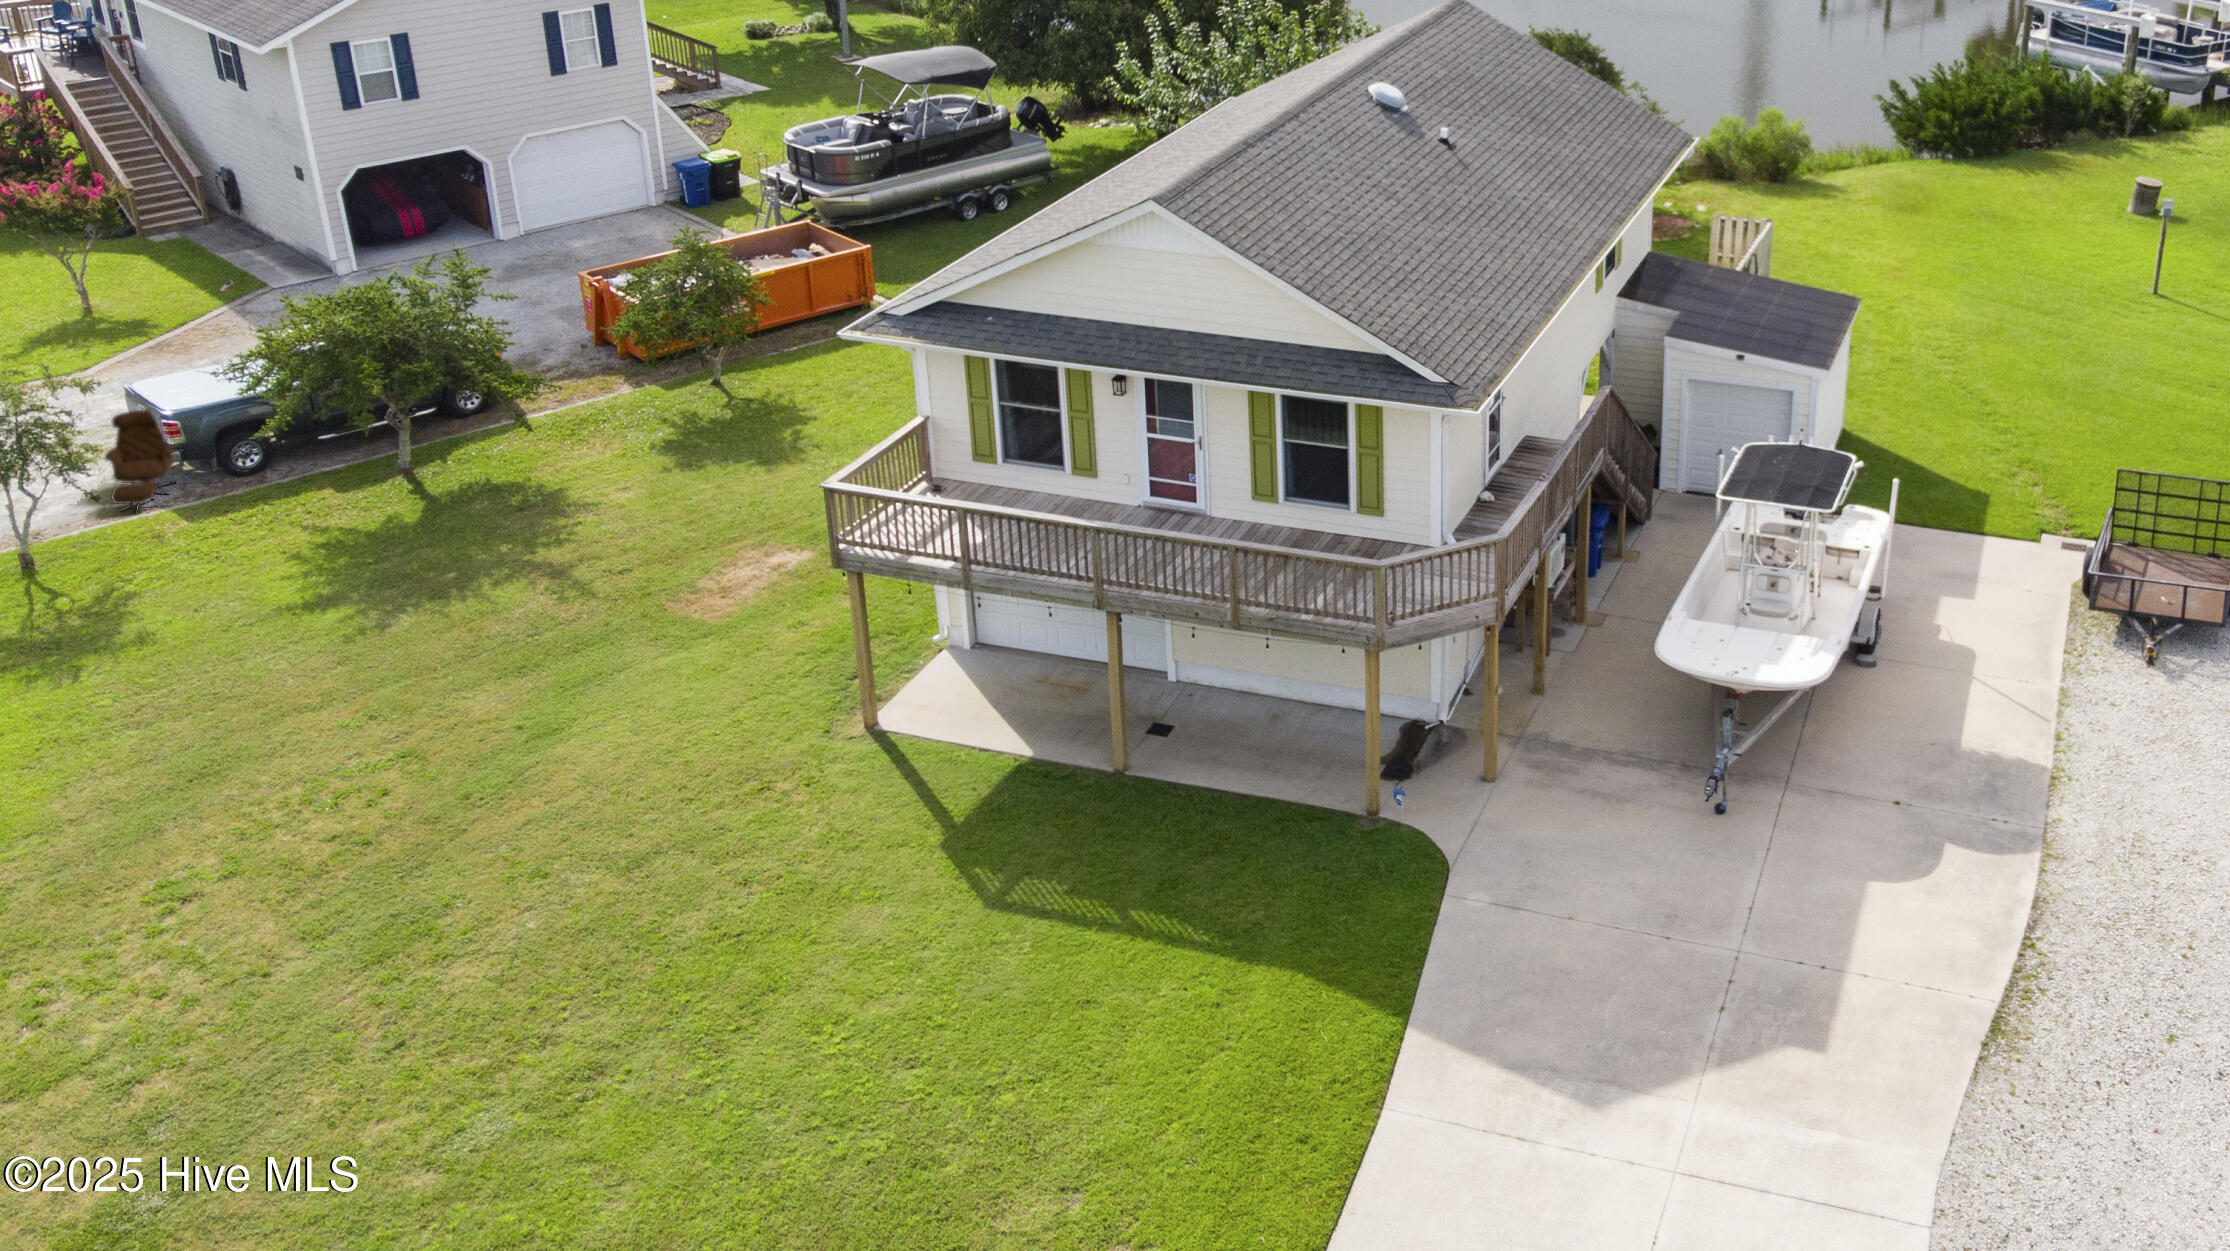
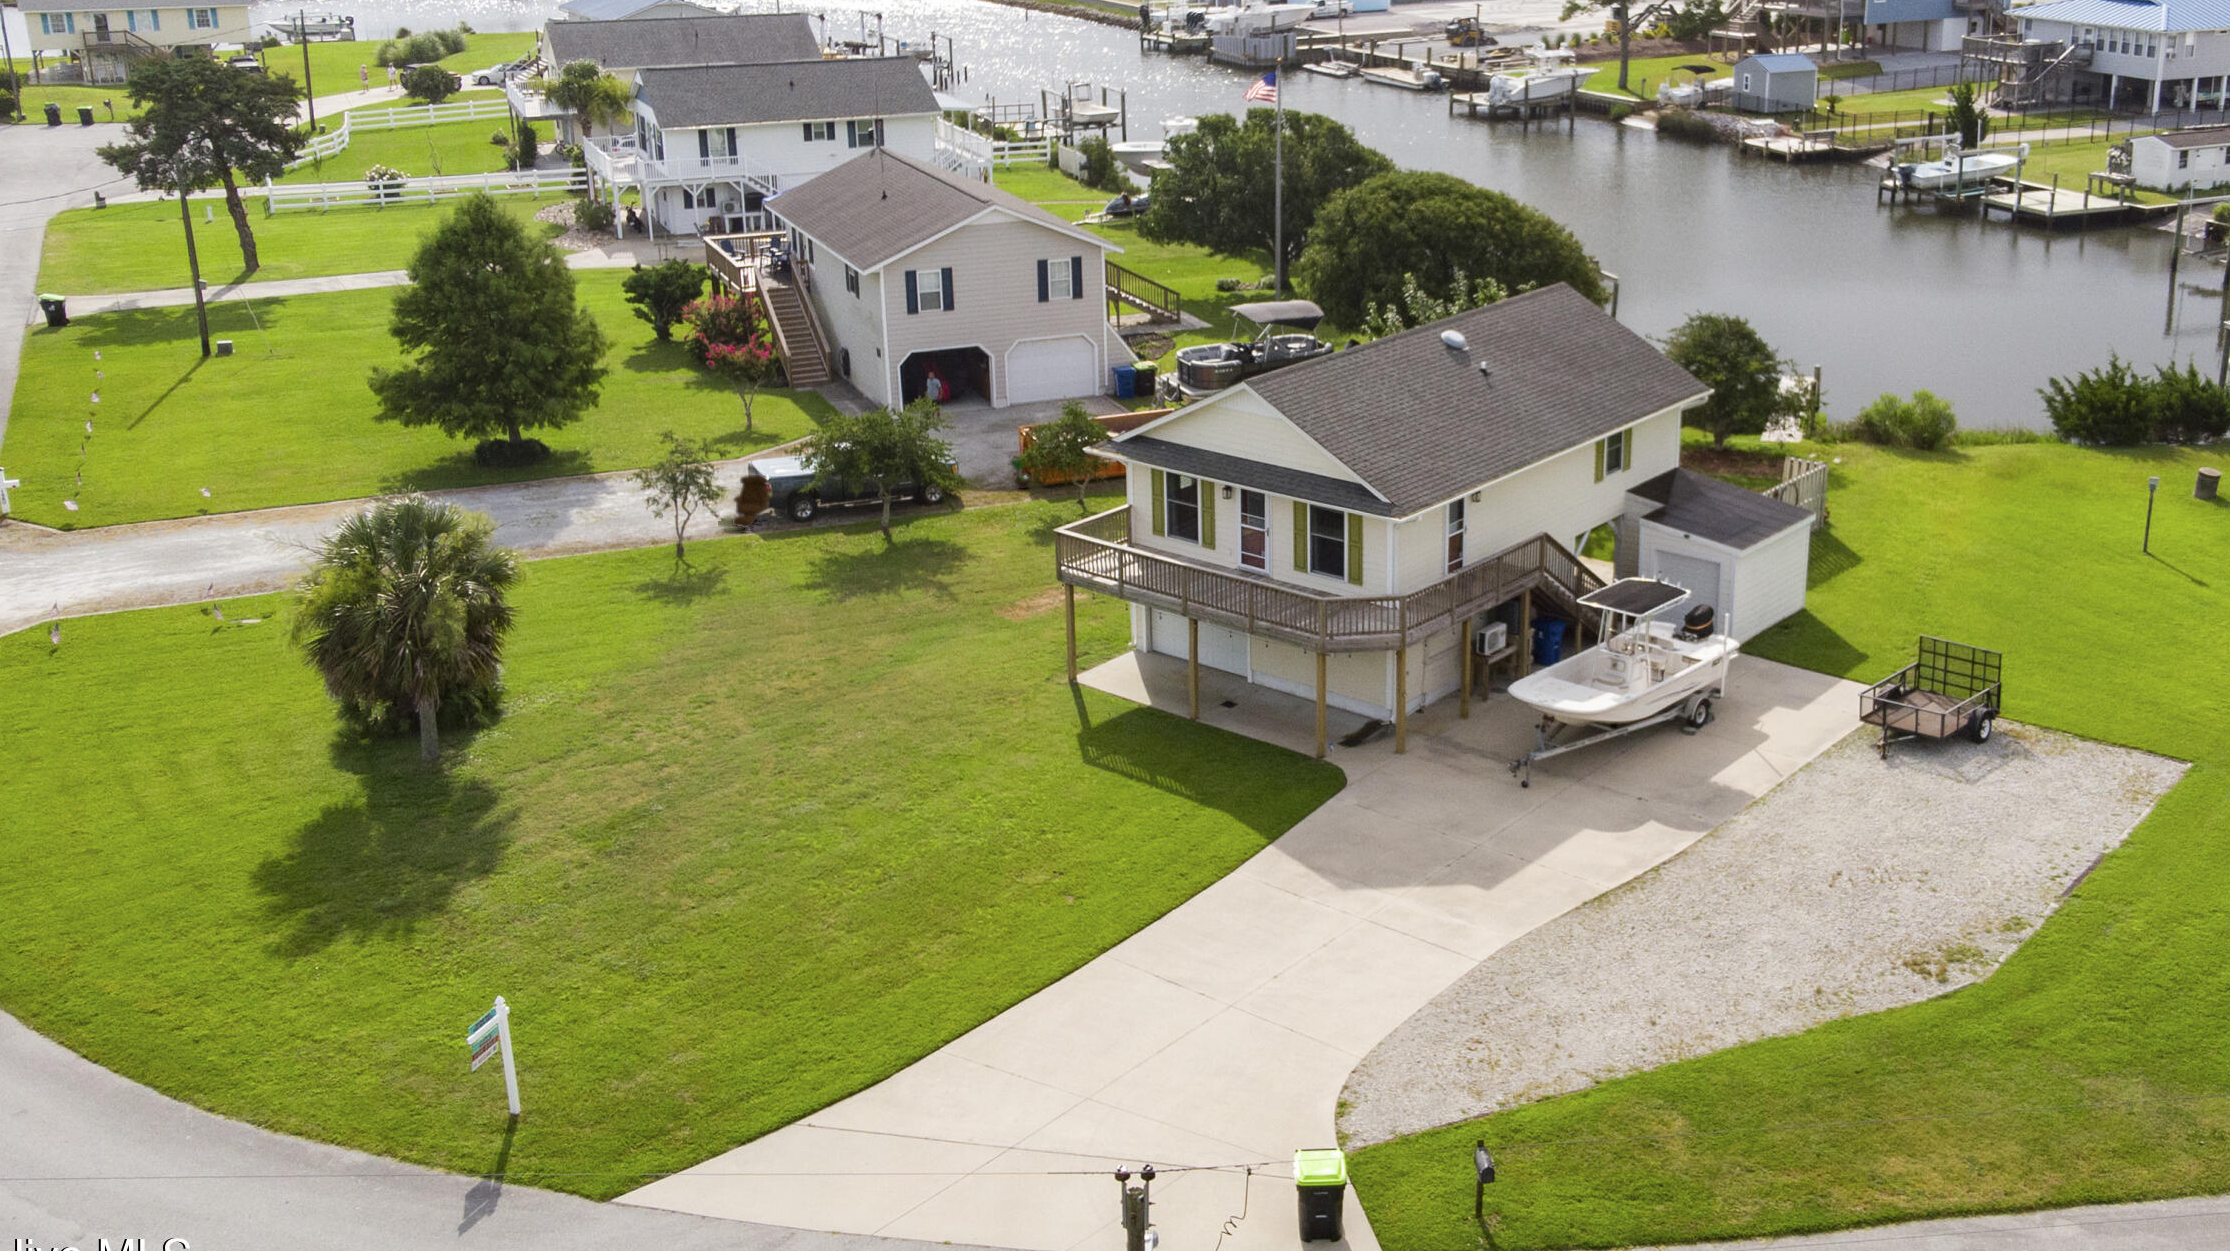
potted tree: none [586,319,628,371] -> present [1009,459,1031,488]

